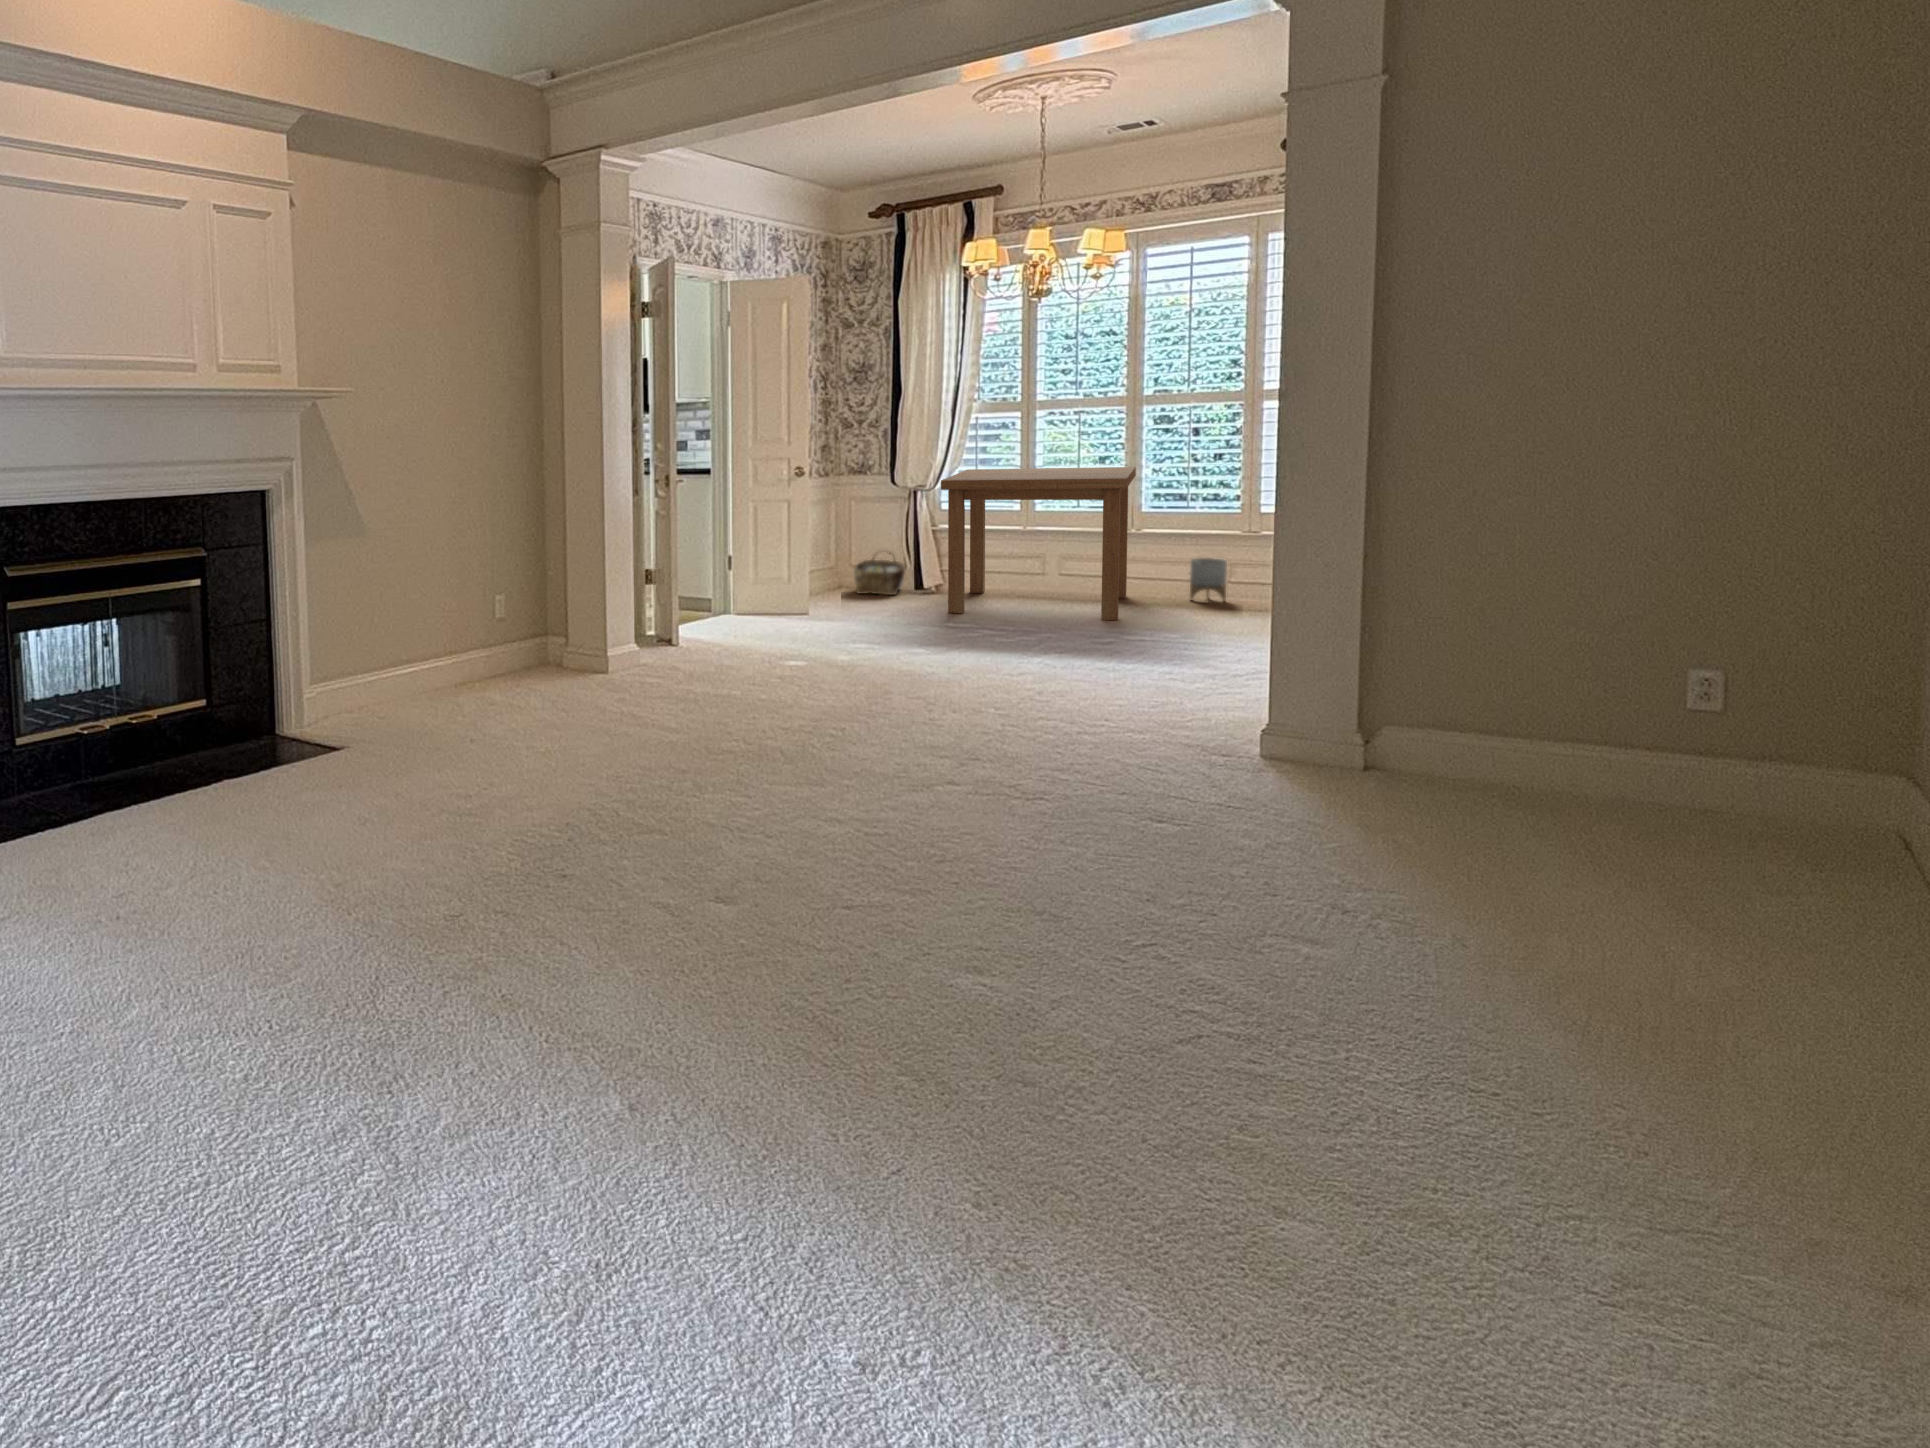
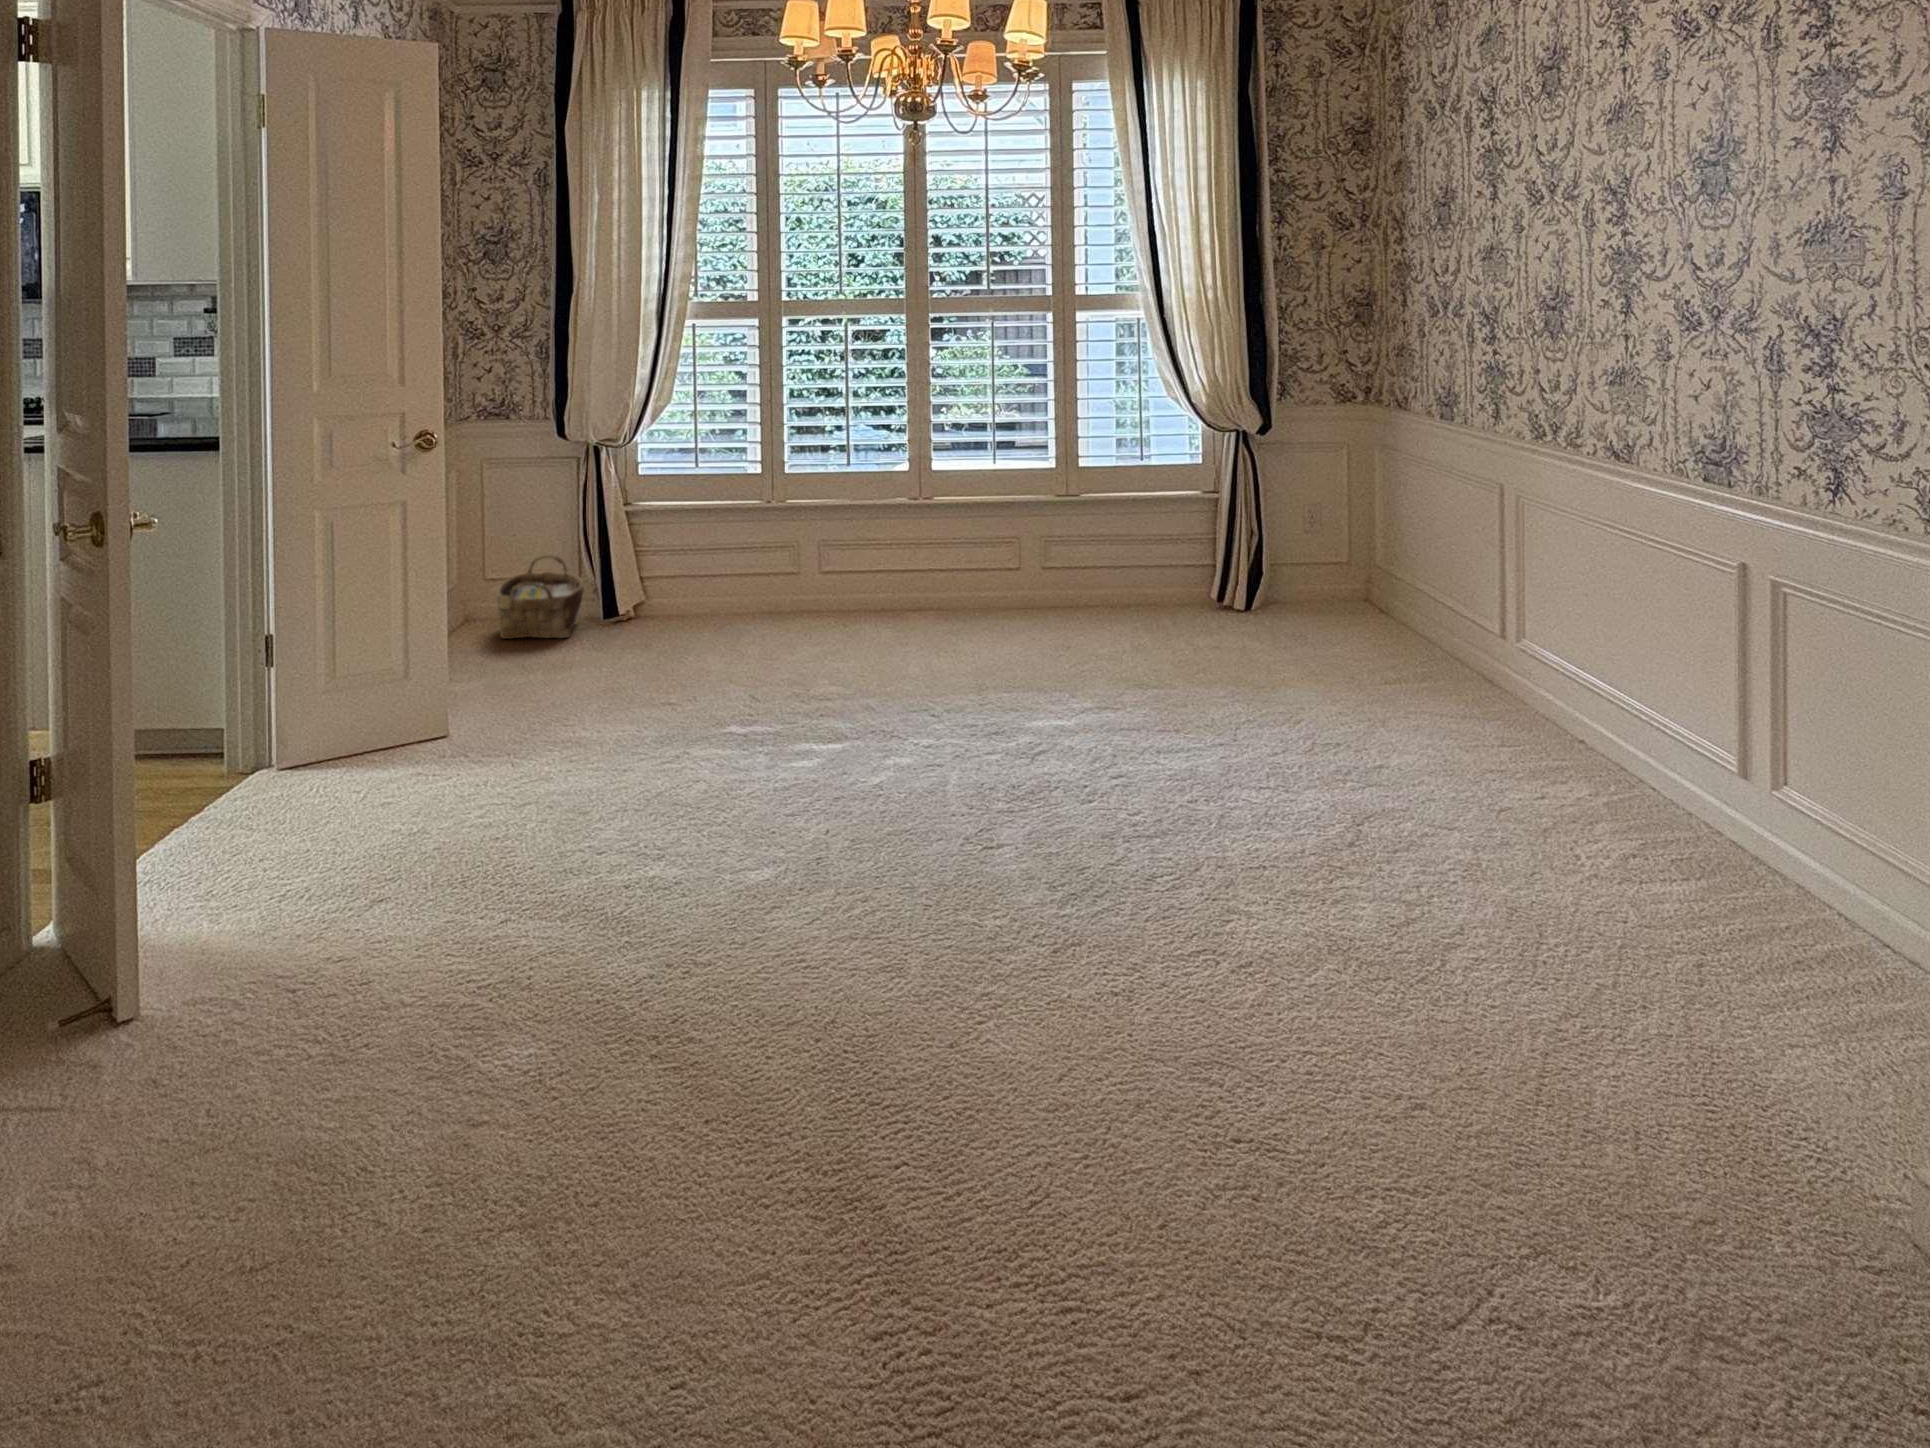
dining table: present [941,467,1136,620] -> none [643,409,928,674]
planter: present [1190,558,1227,602] -> none [998,549,1045,621]

